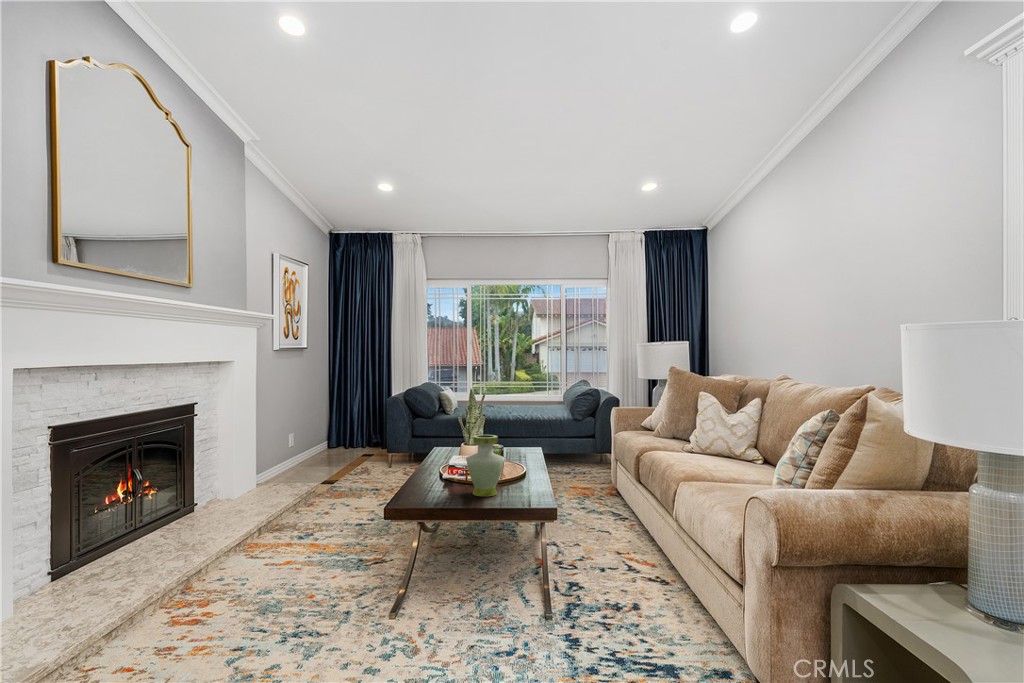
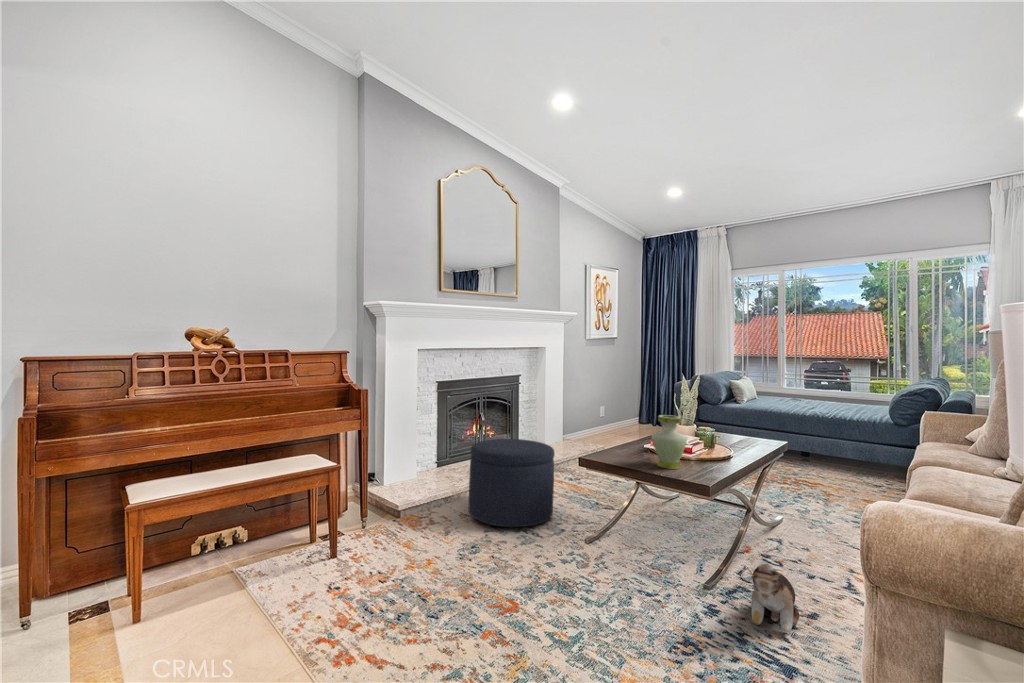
ottoman: none [171,496,324,650] -> present [469,439,555,527]
plush toy: none [597,571,645,637] -> present [747,564,799,632]

